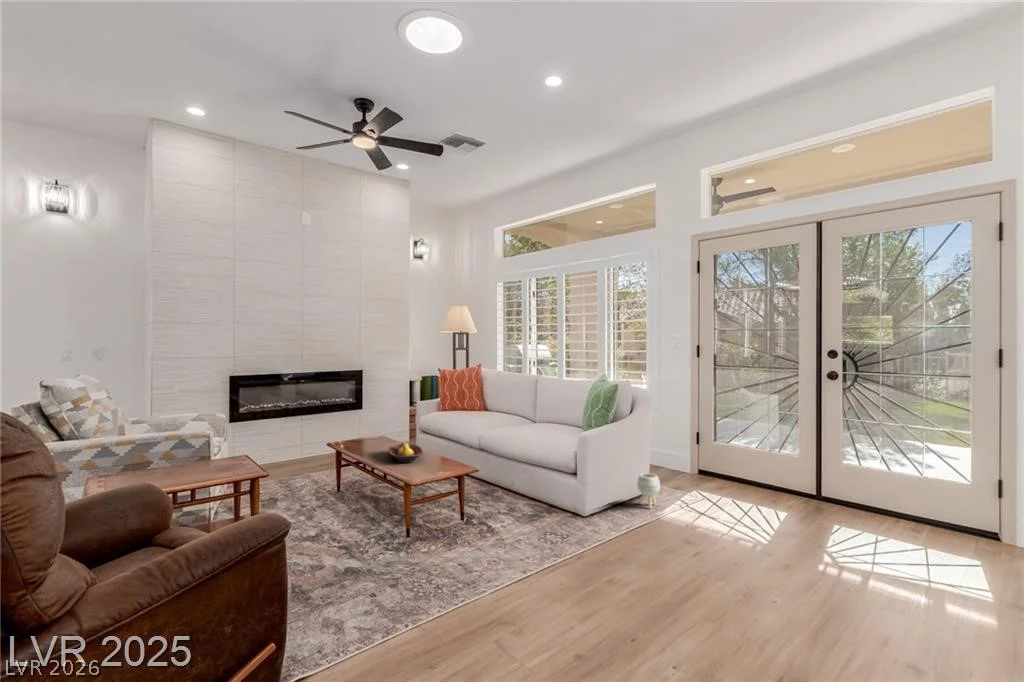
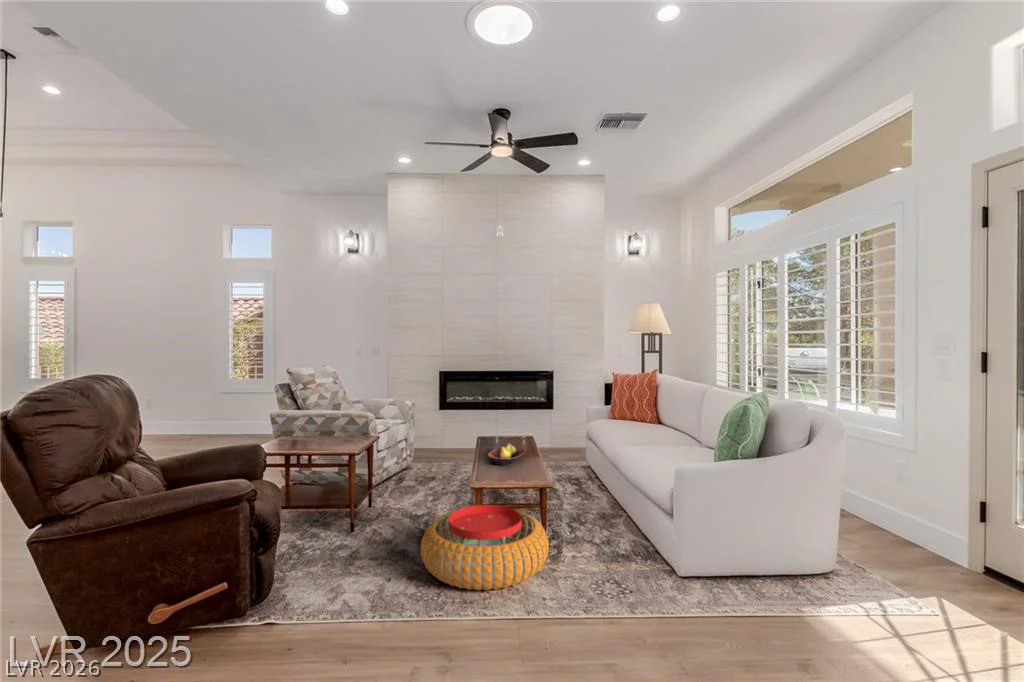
planter: present [637,473,660,508] -> none [782,537,819,591]
pouf: none [380,498,505,579] -> present [421,505,549,590]

